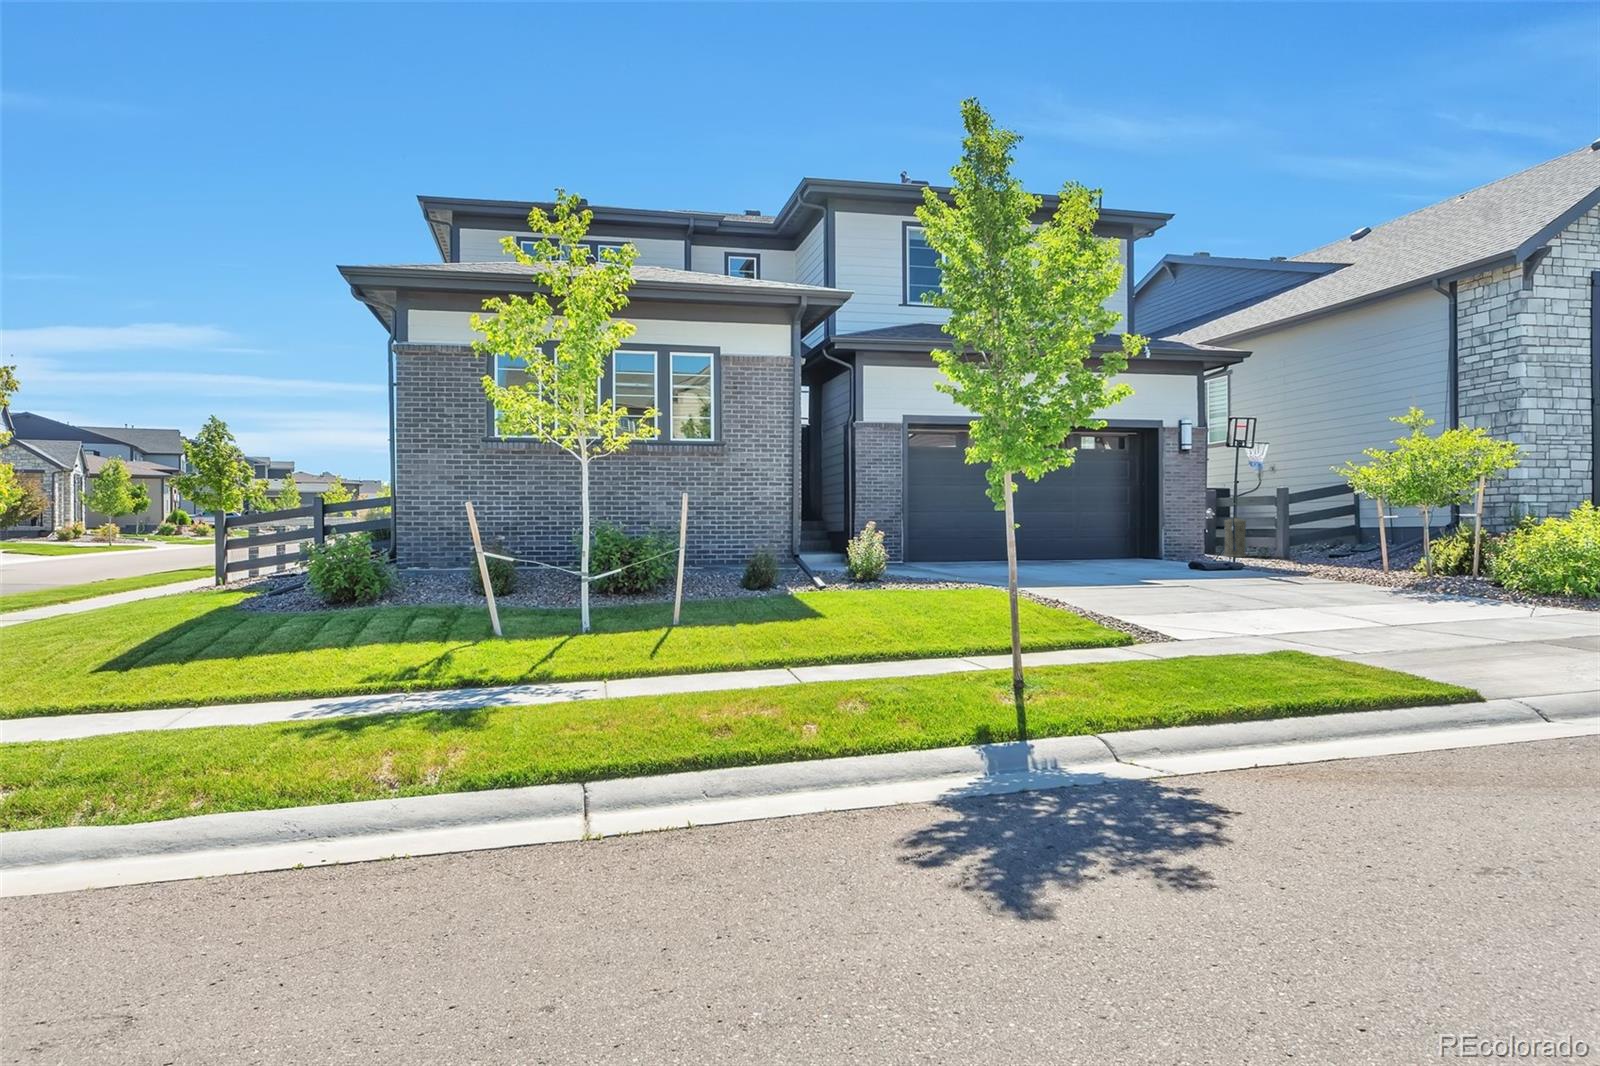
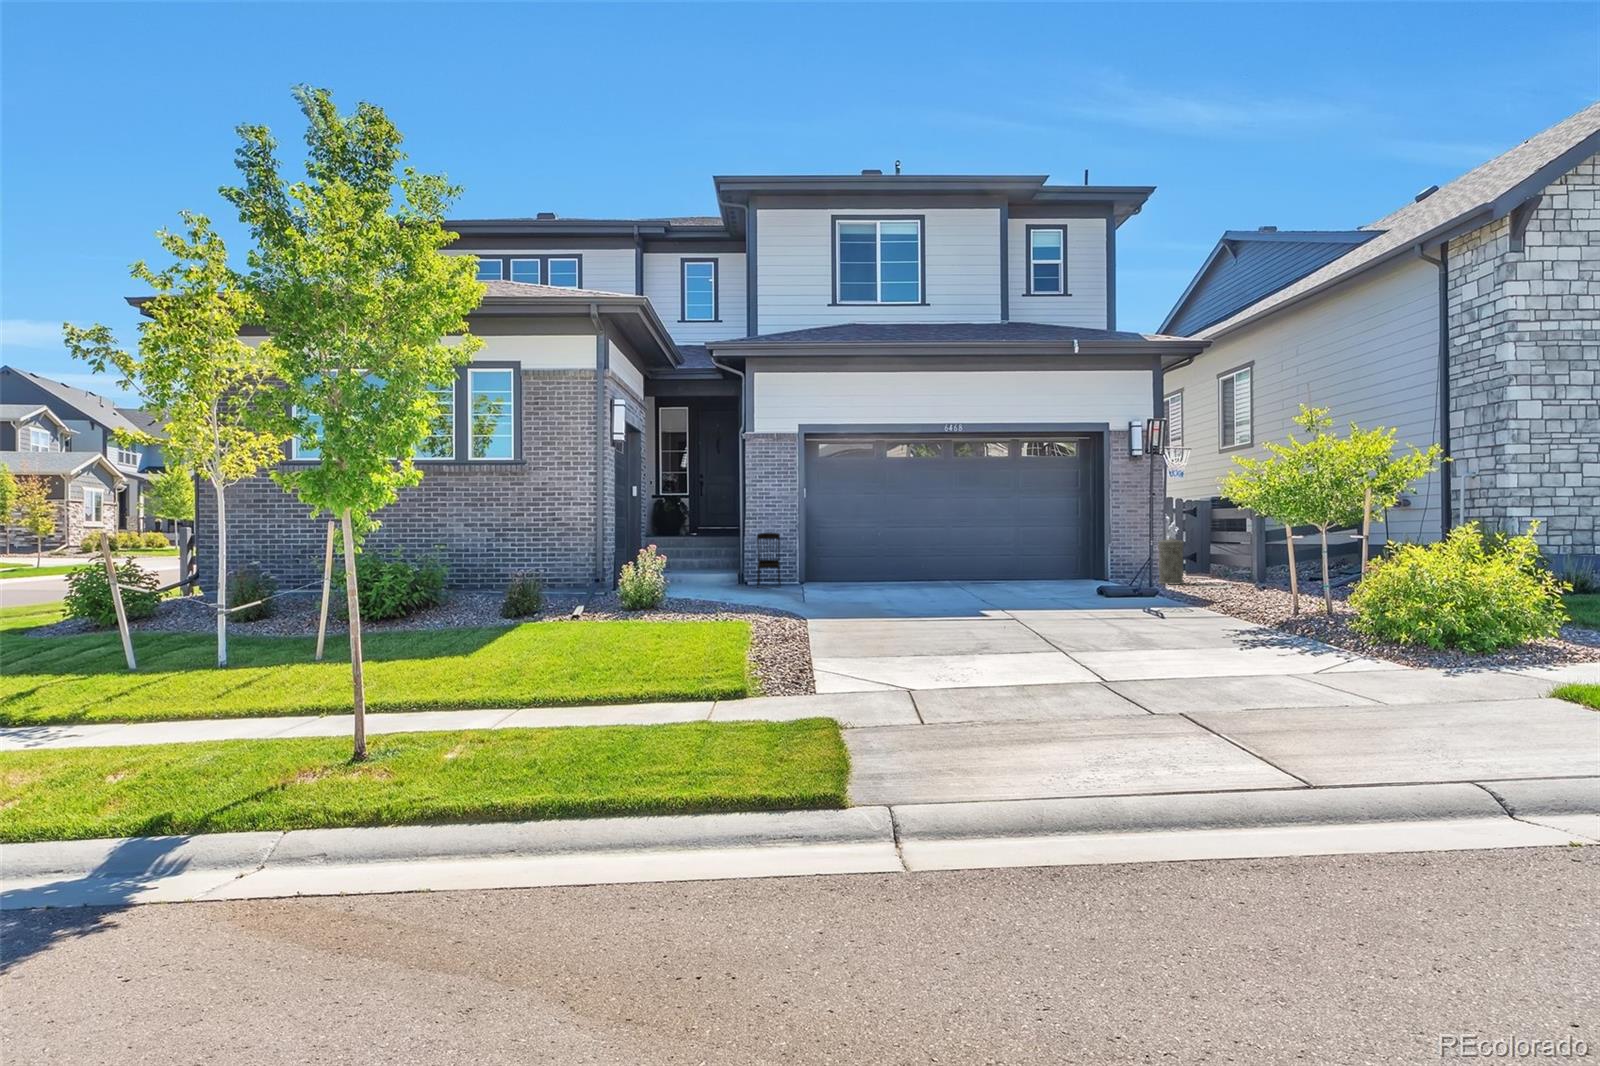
chair: none [900,512,927,562] -> present [757,533,781,586]

